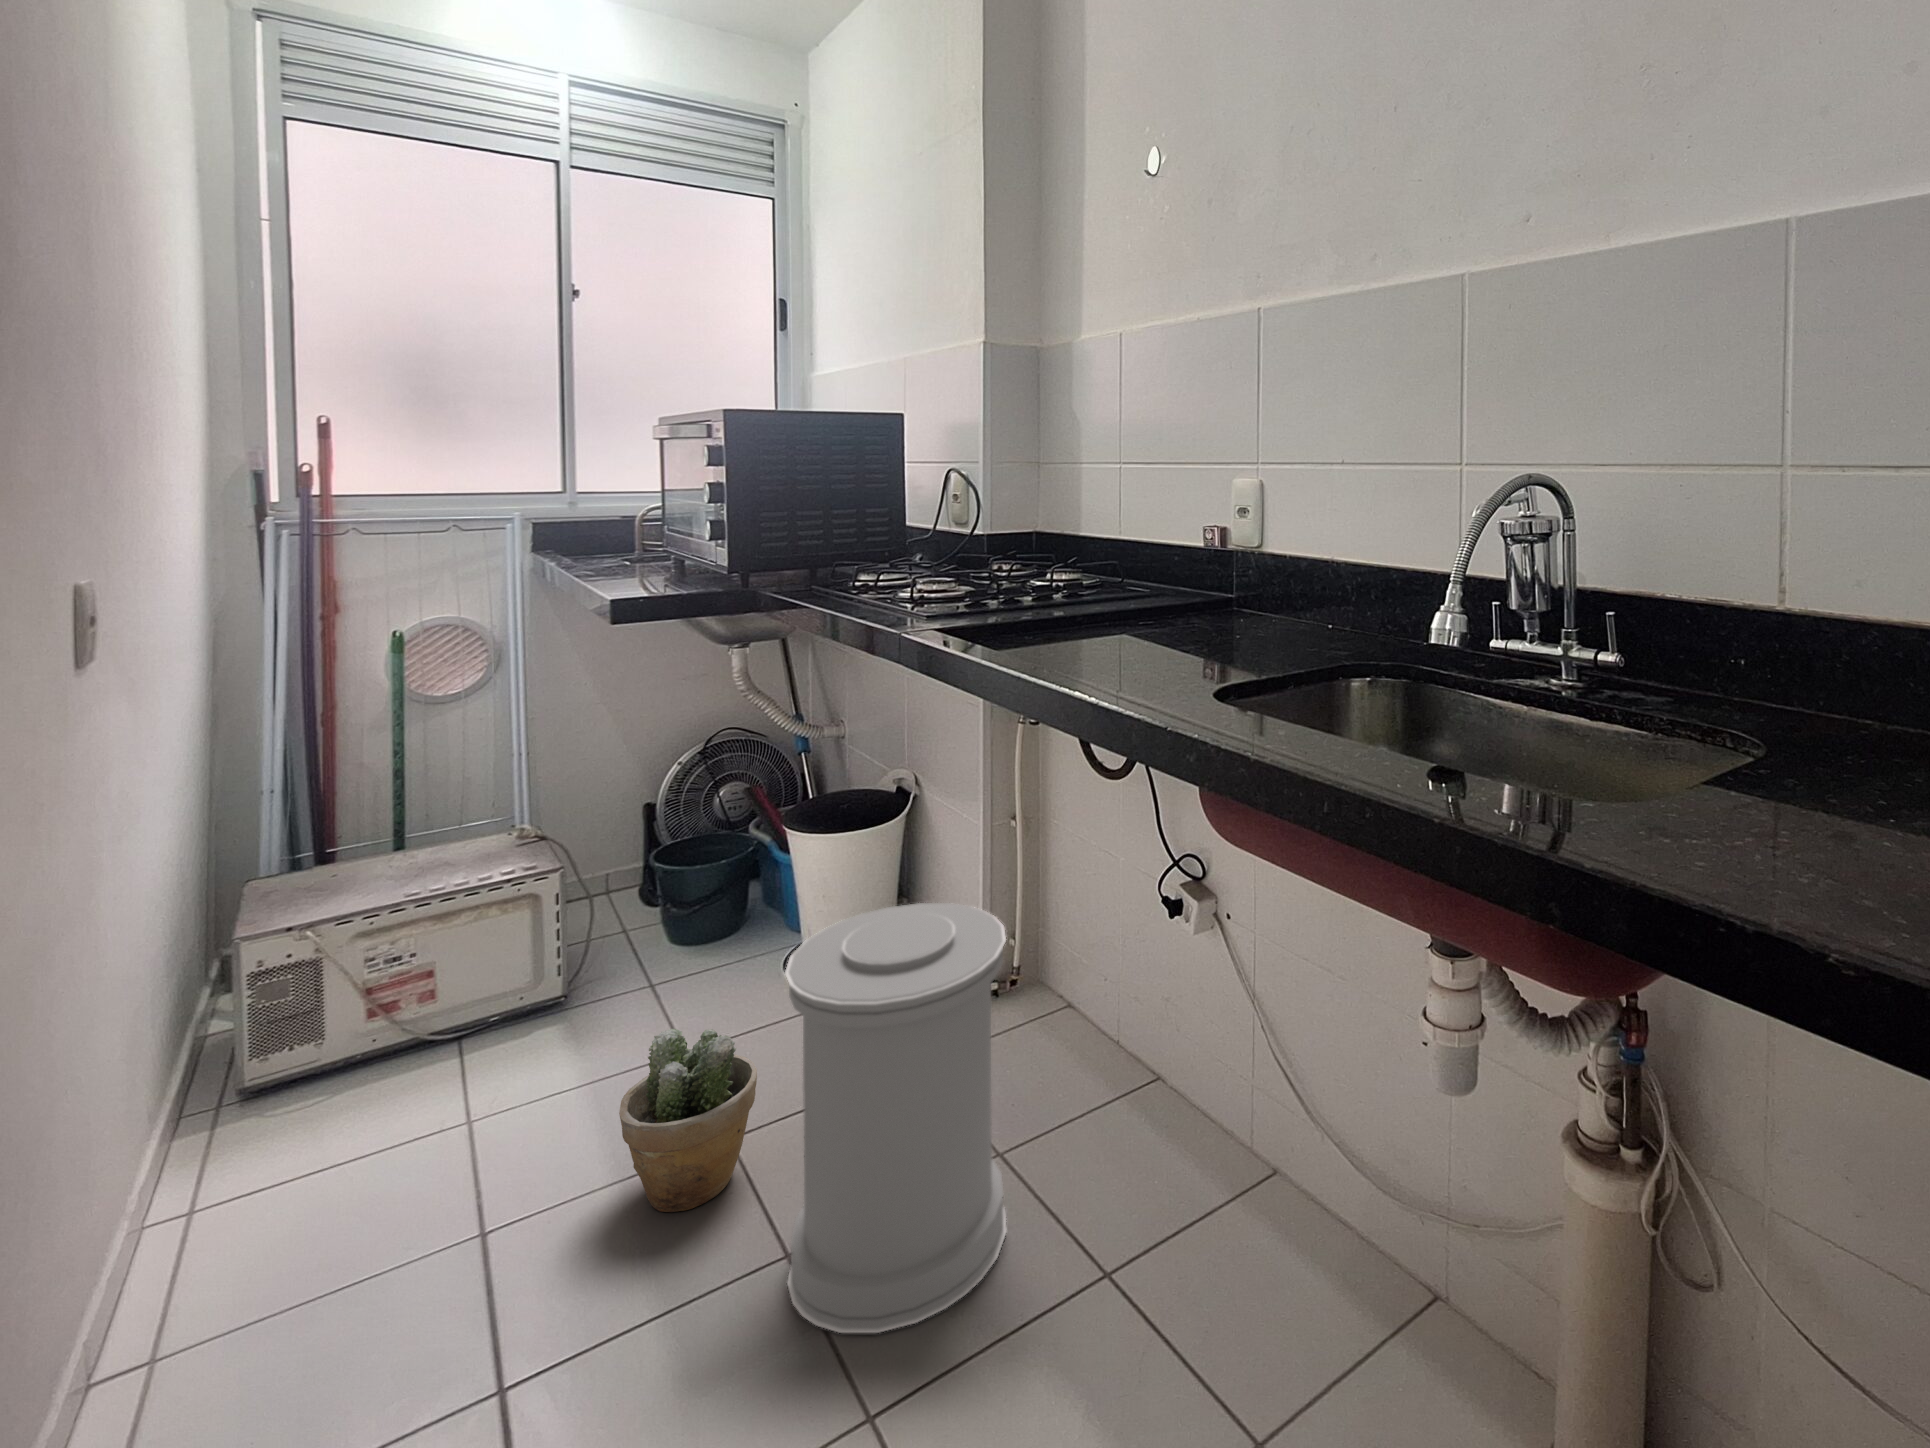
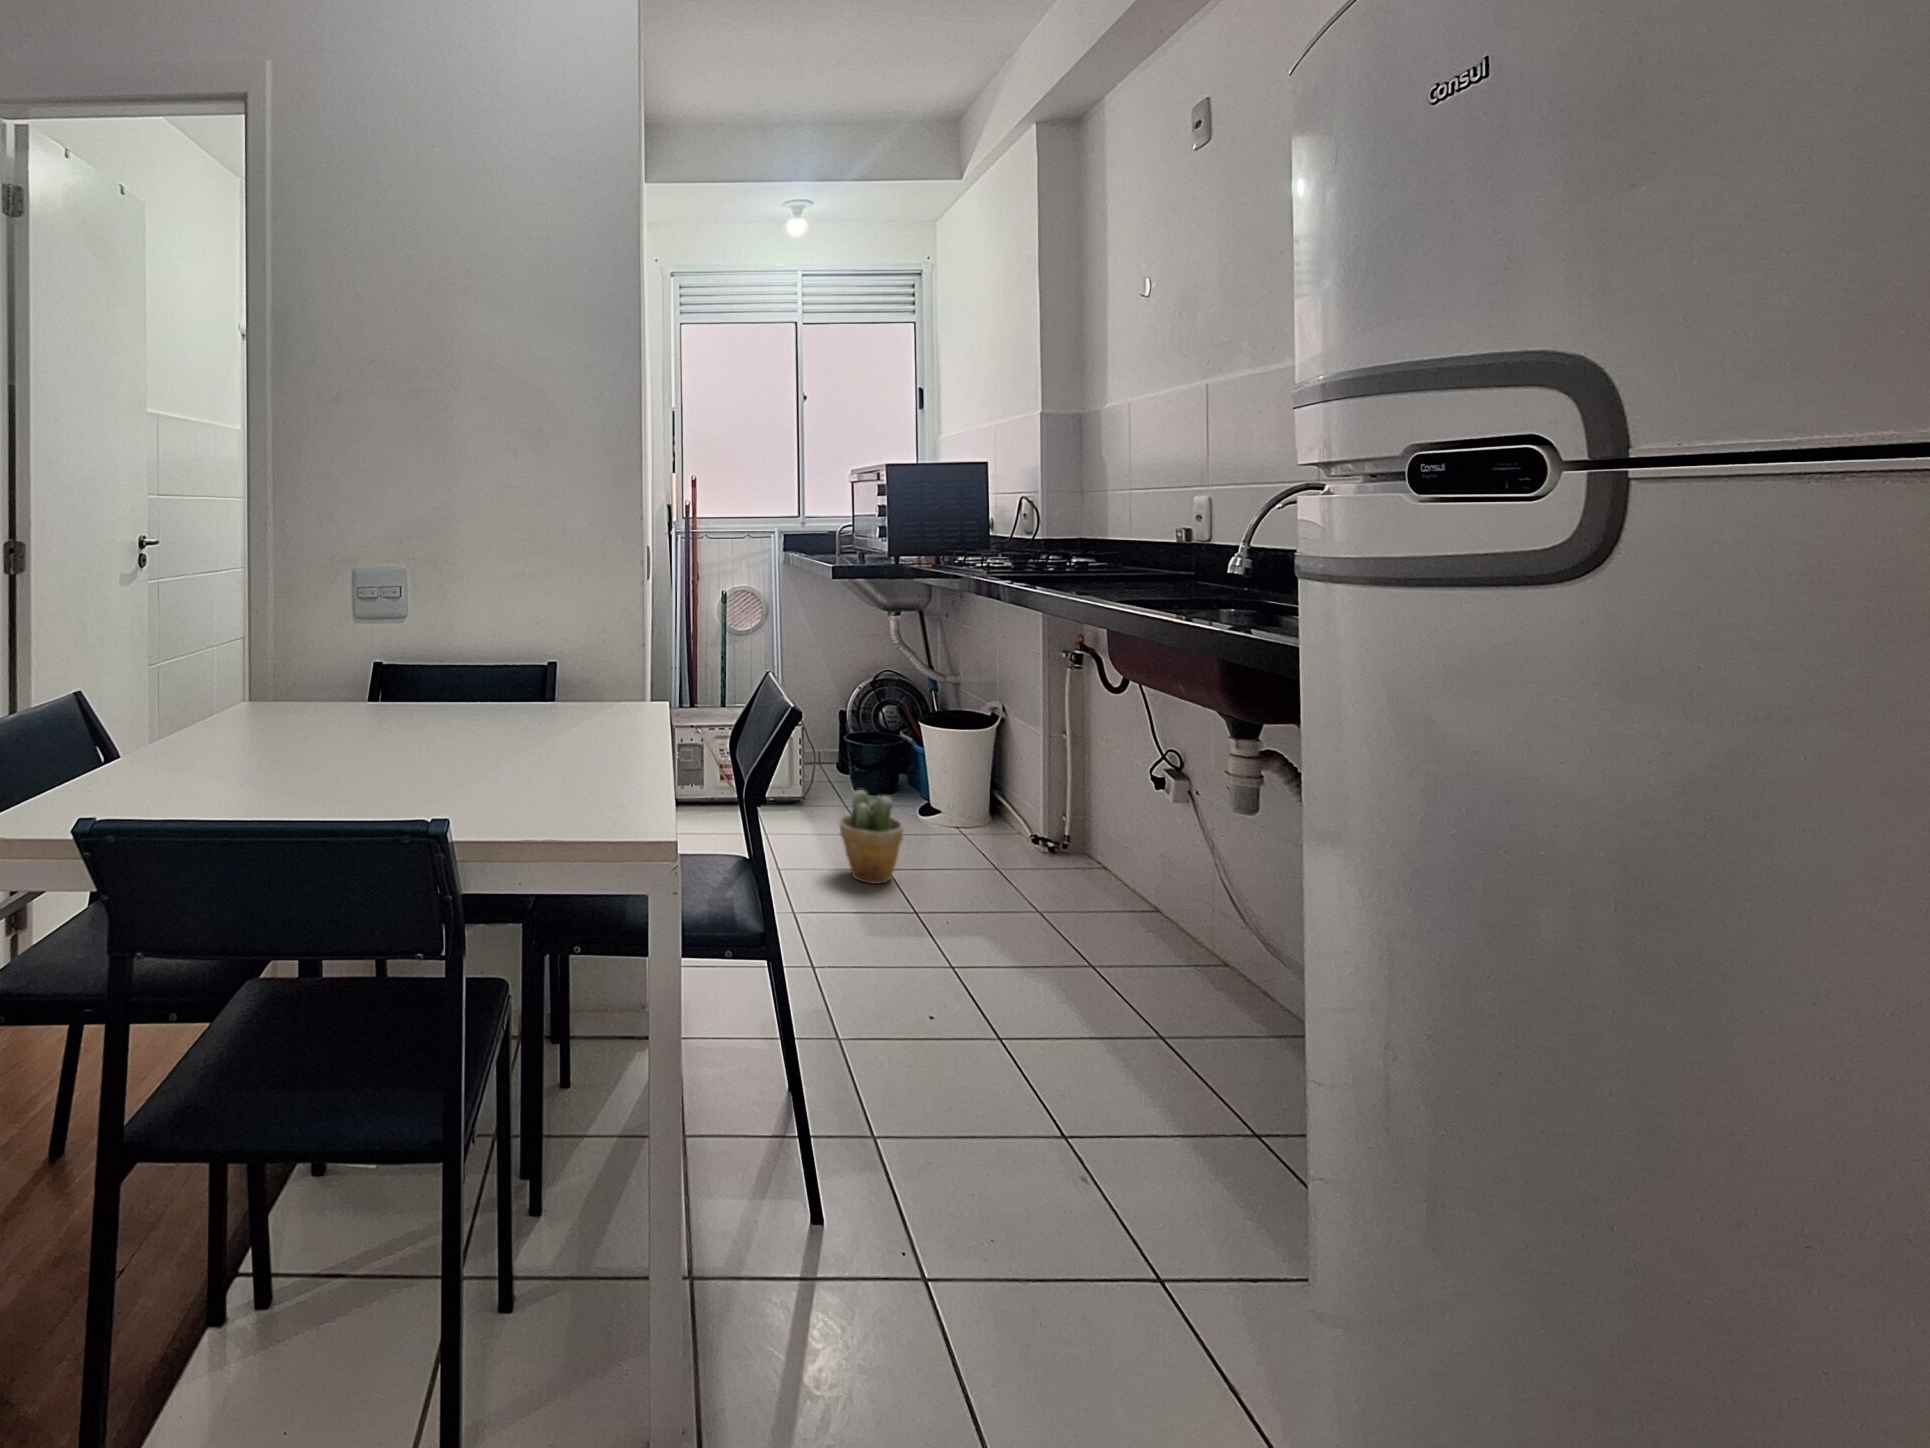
trash can: present [785,903,1007,1333] -> none [916,742,1039,950]

